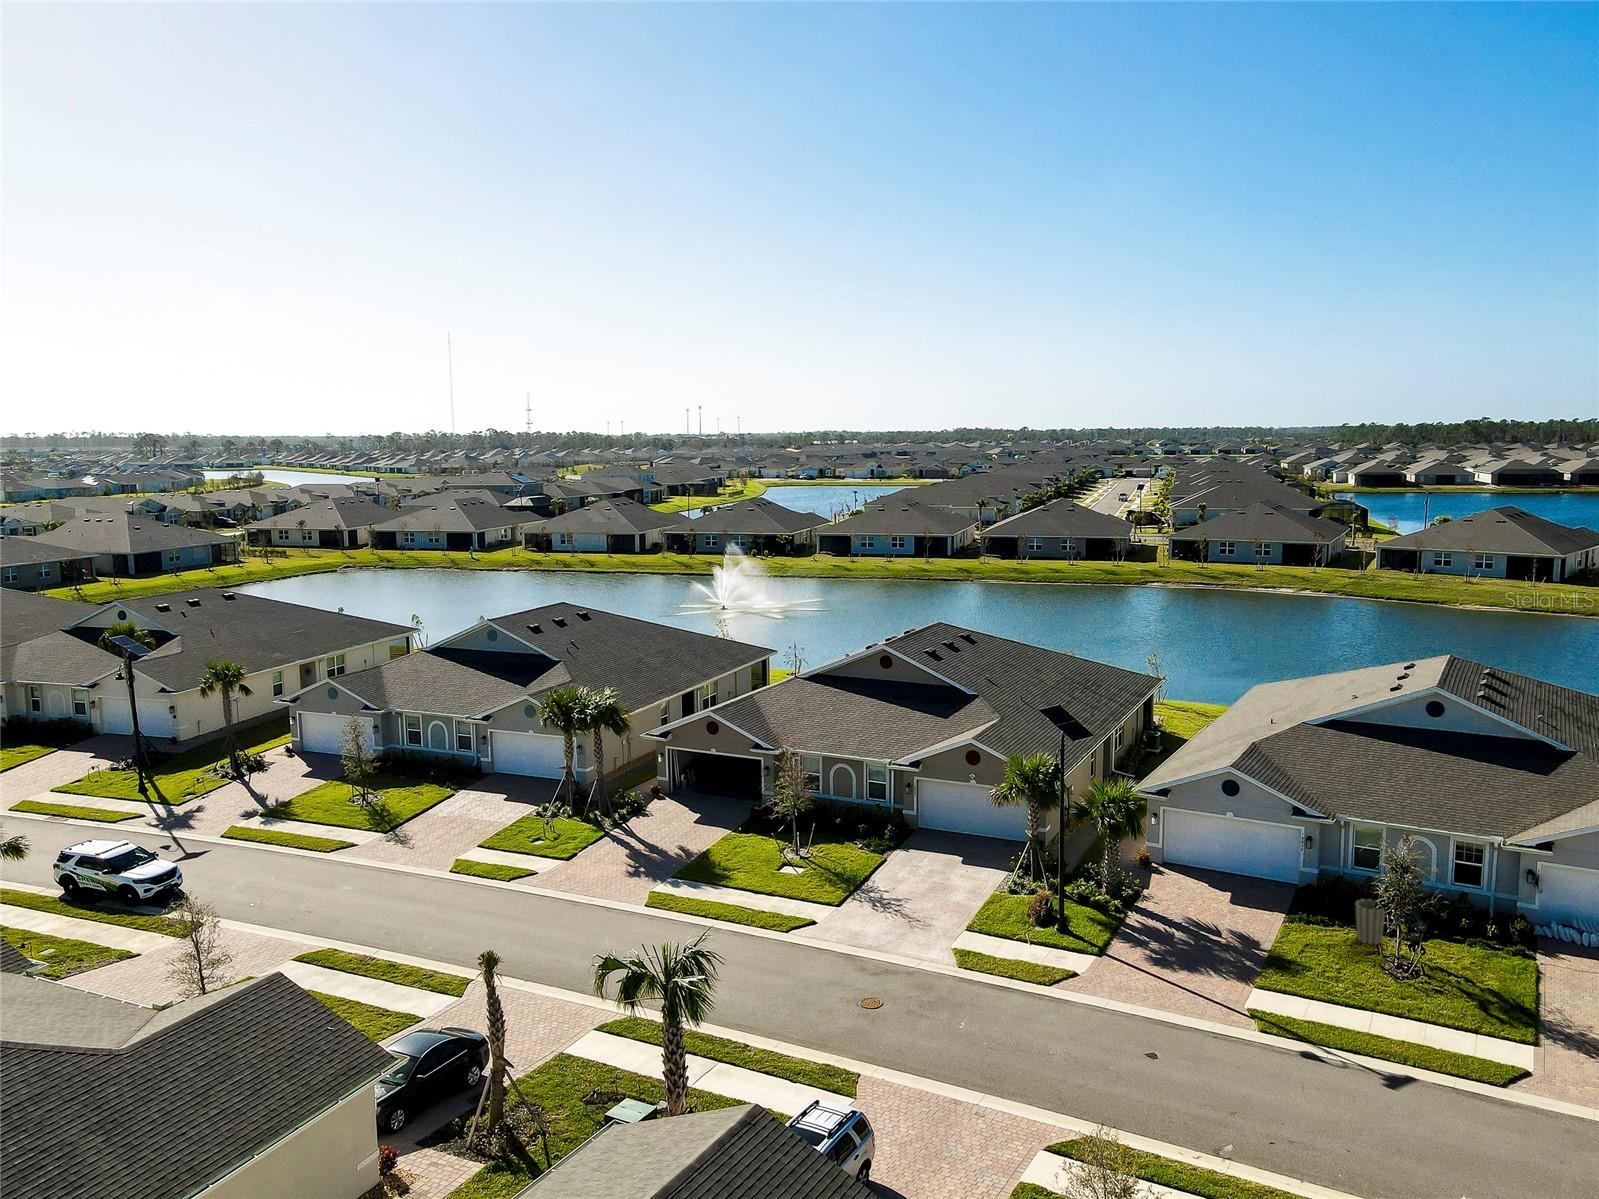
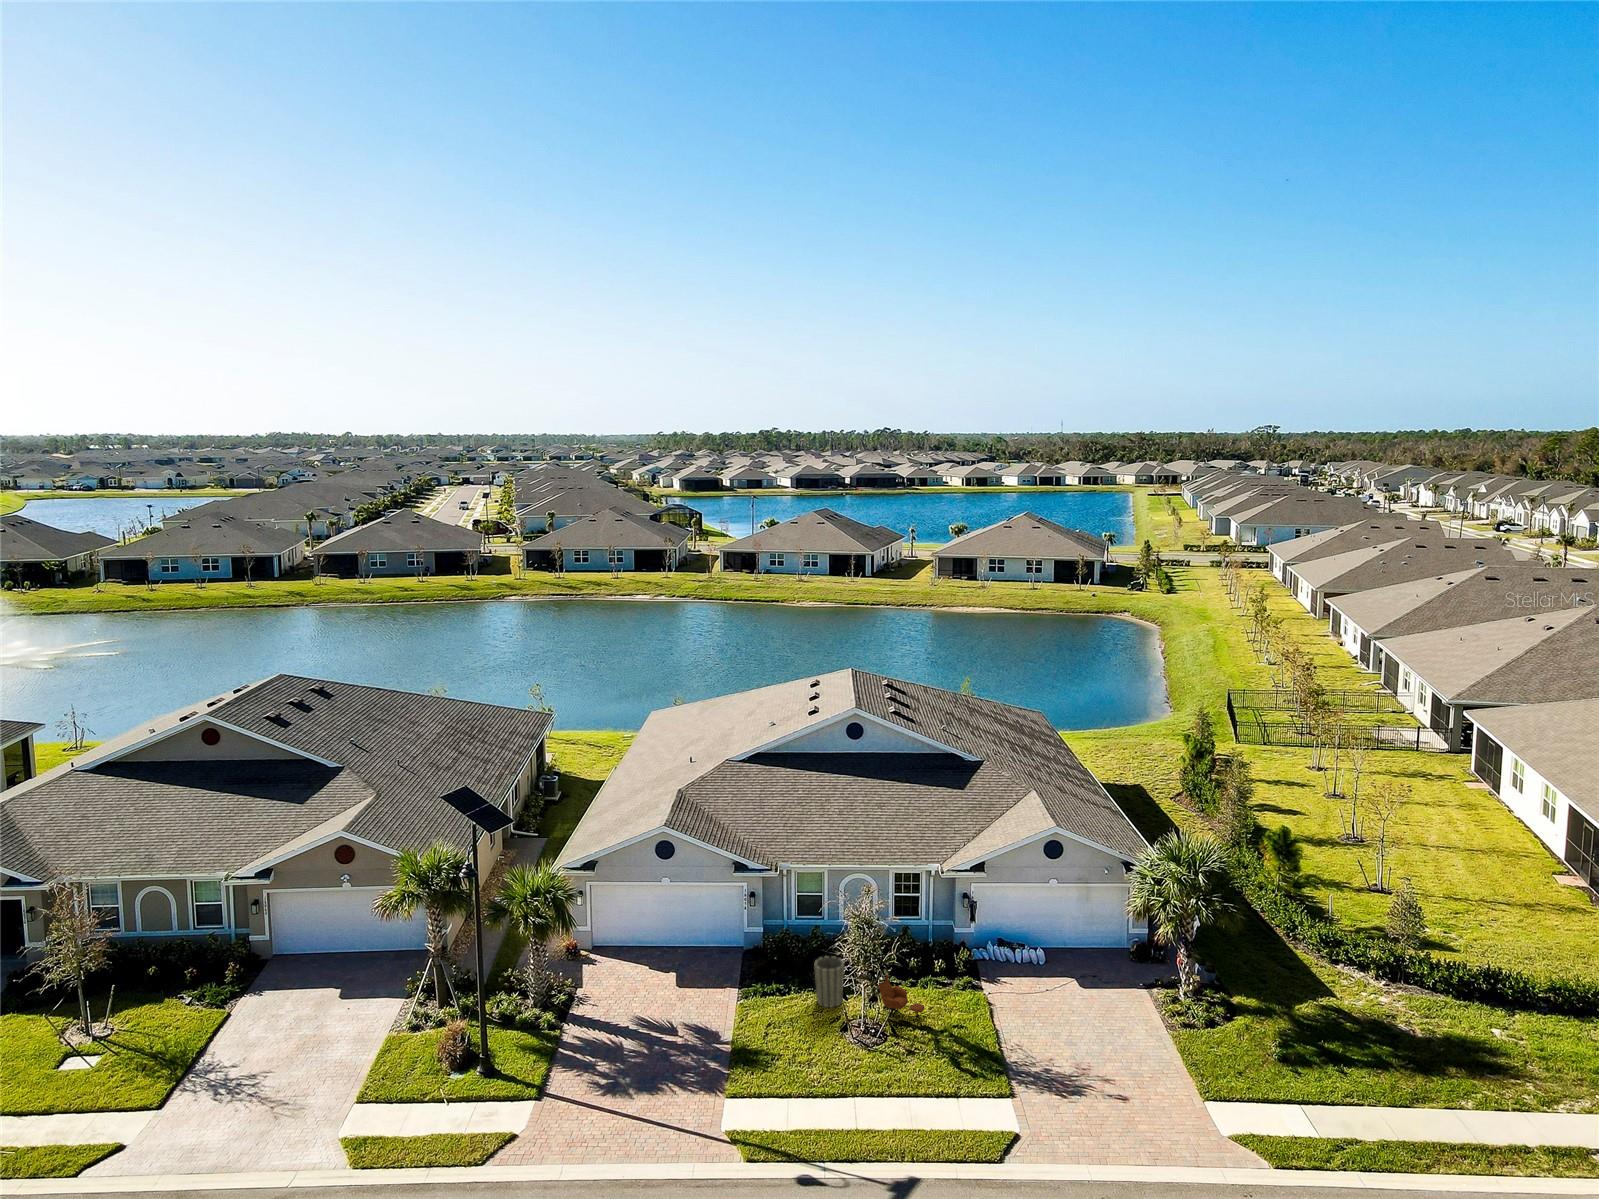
lounge chair: none [1417,924,1463,972] -> present [879,974,925,1022]

